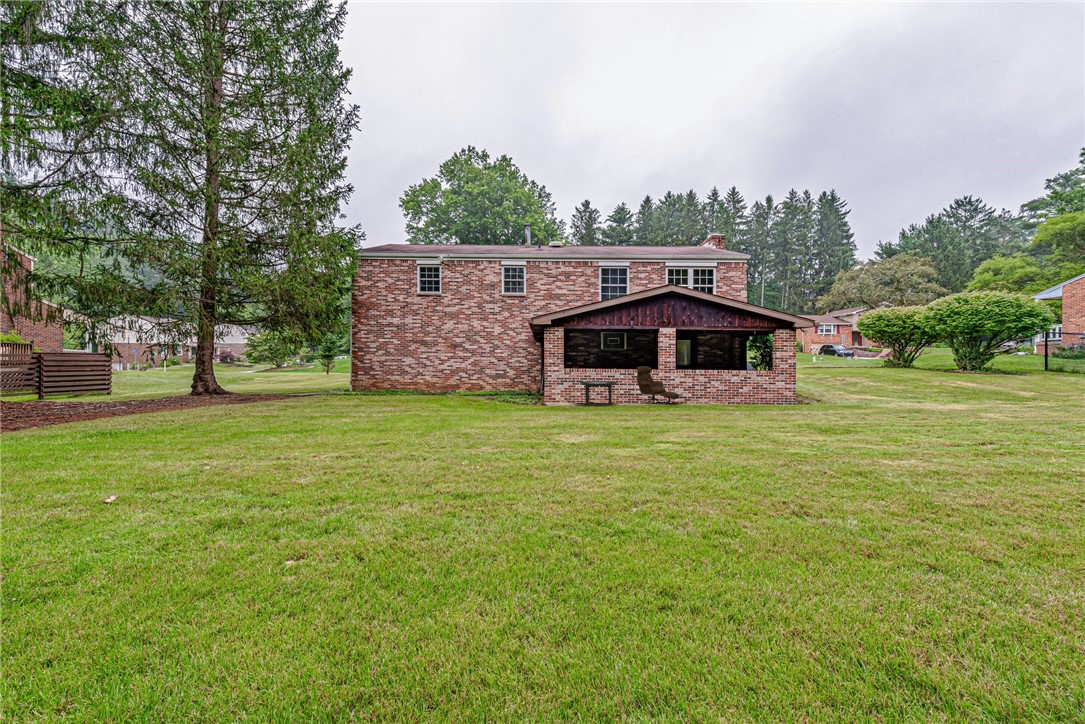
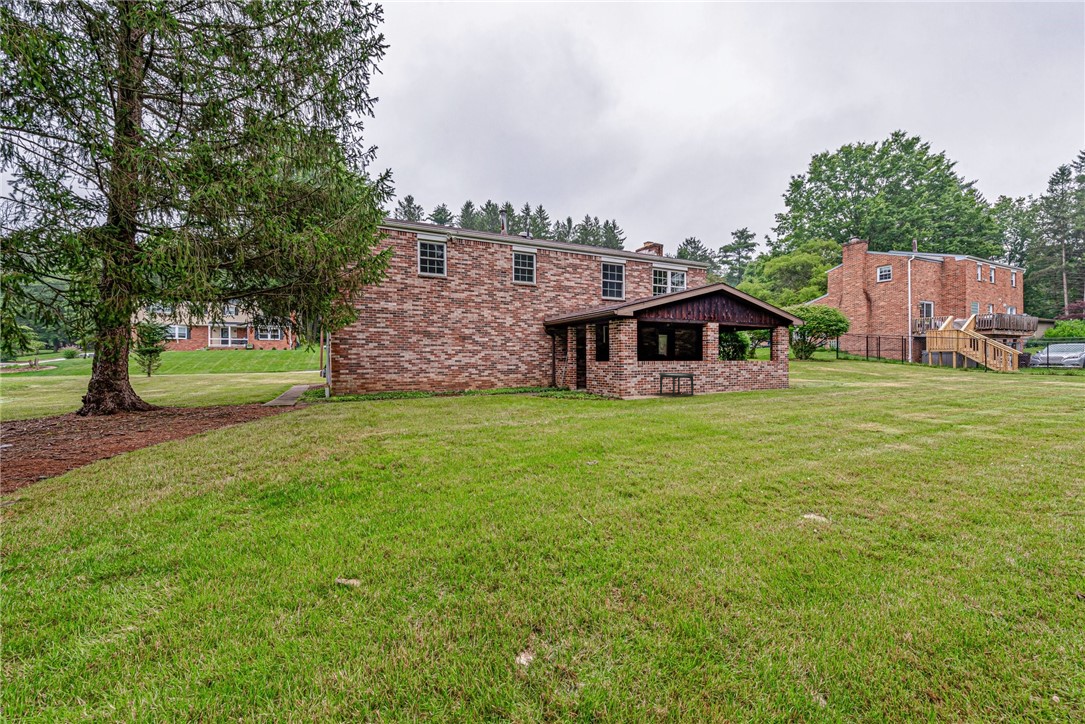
lounge chair: present [637,366,680,405] -> none [698,359,737,392]

